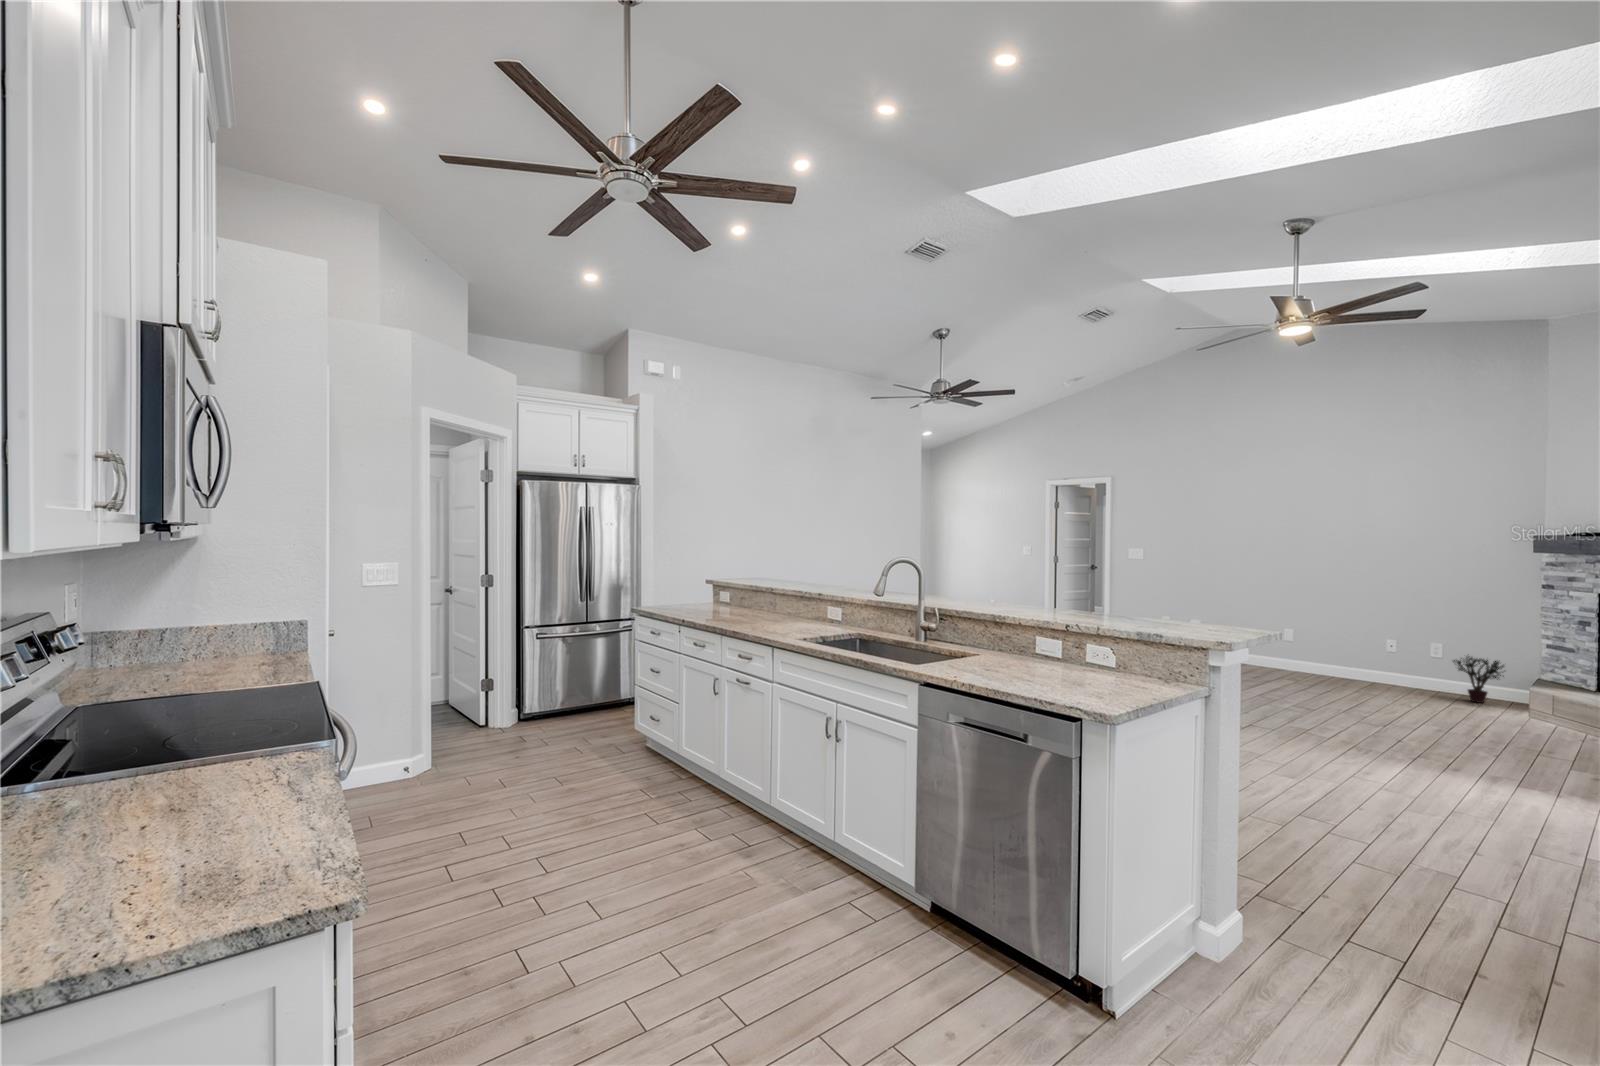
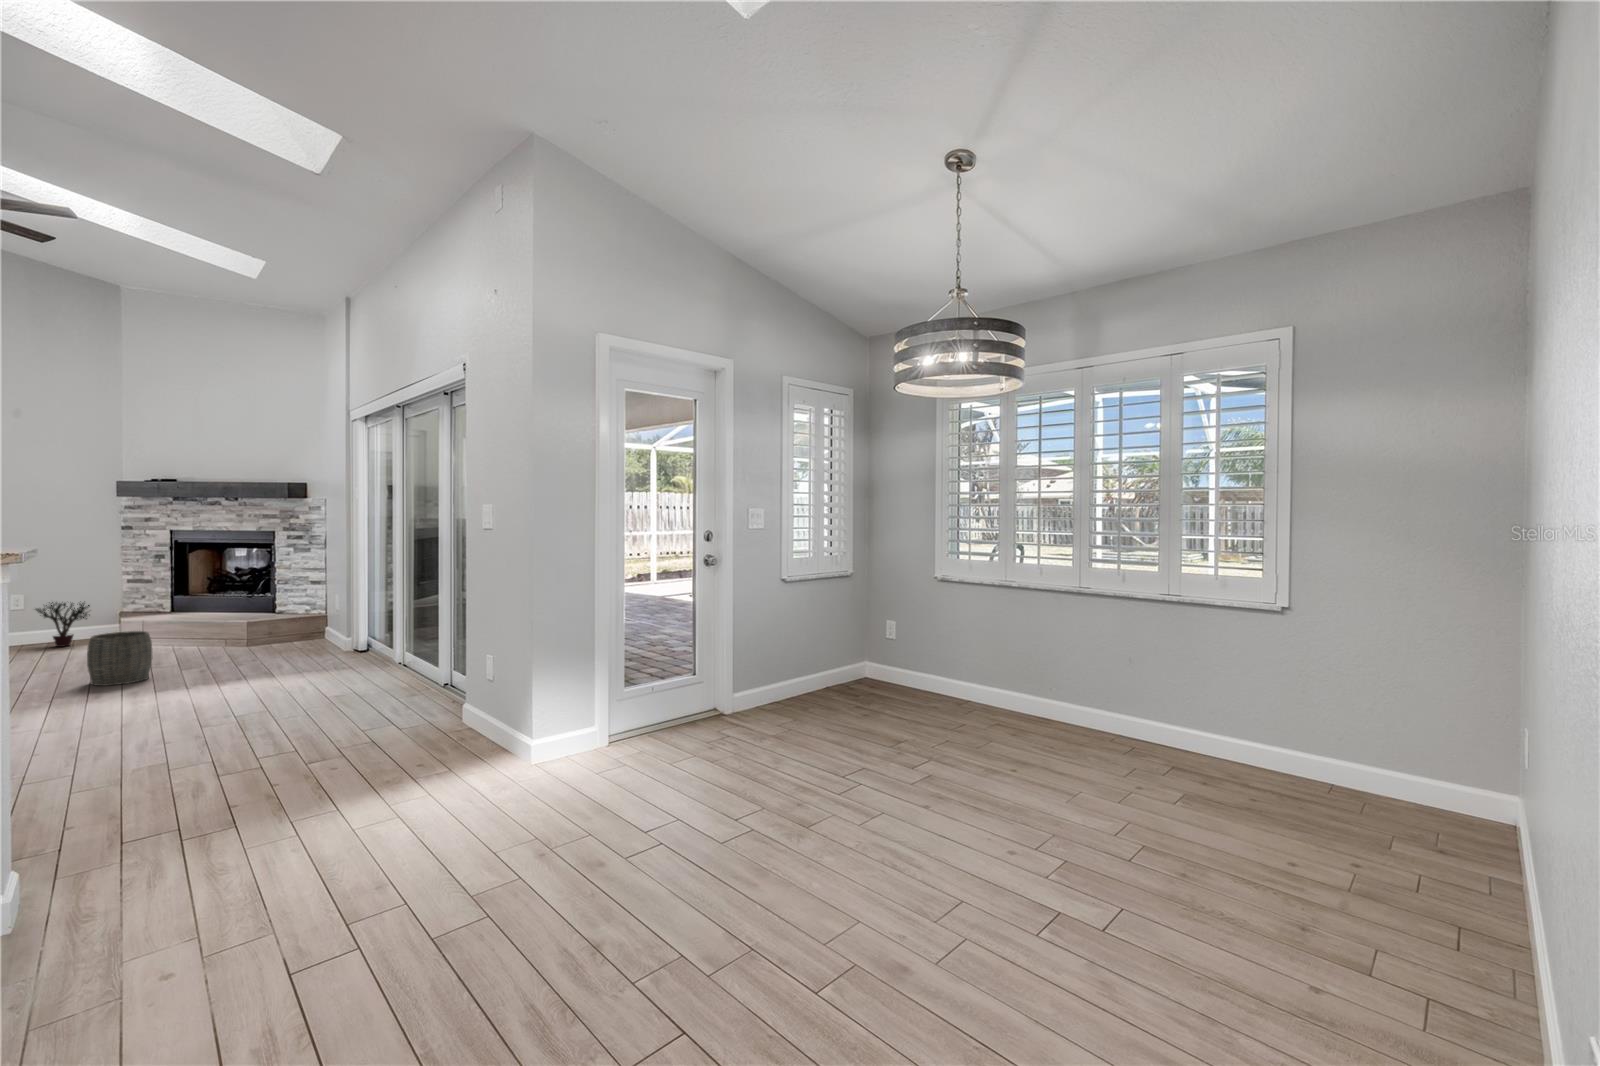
woven basket: none [1463,703,1535,766] -> present [87,631,152,686]

